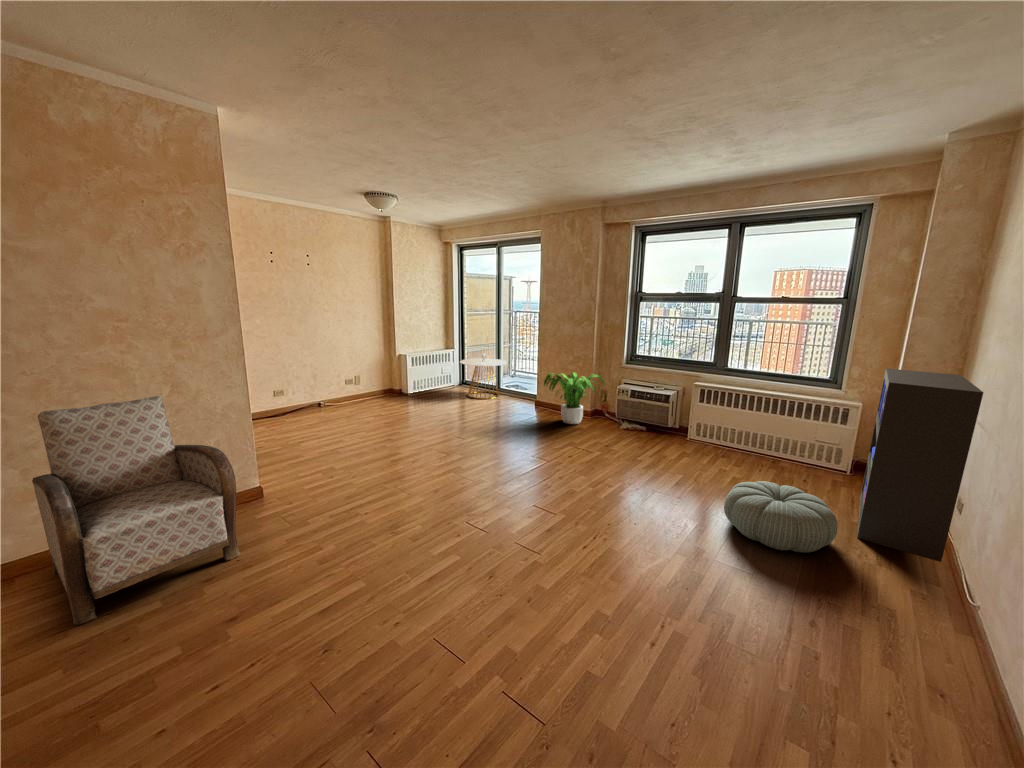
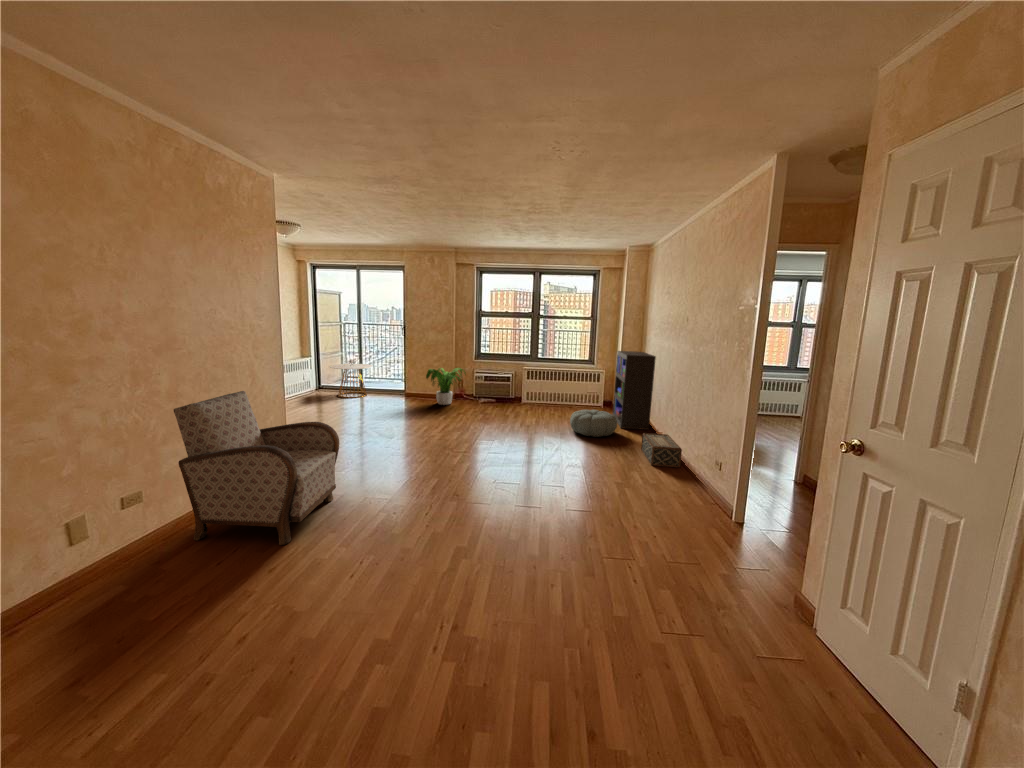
woven basket: none [870,589,996,755] -> present [641,433,682,467]

